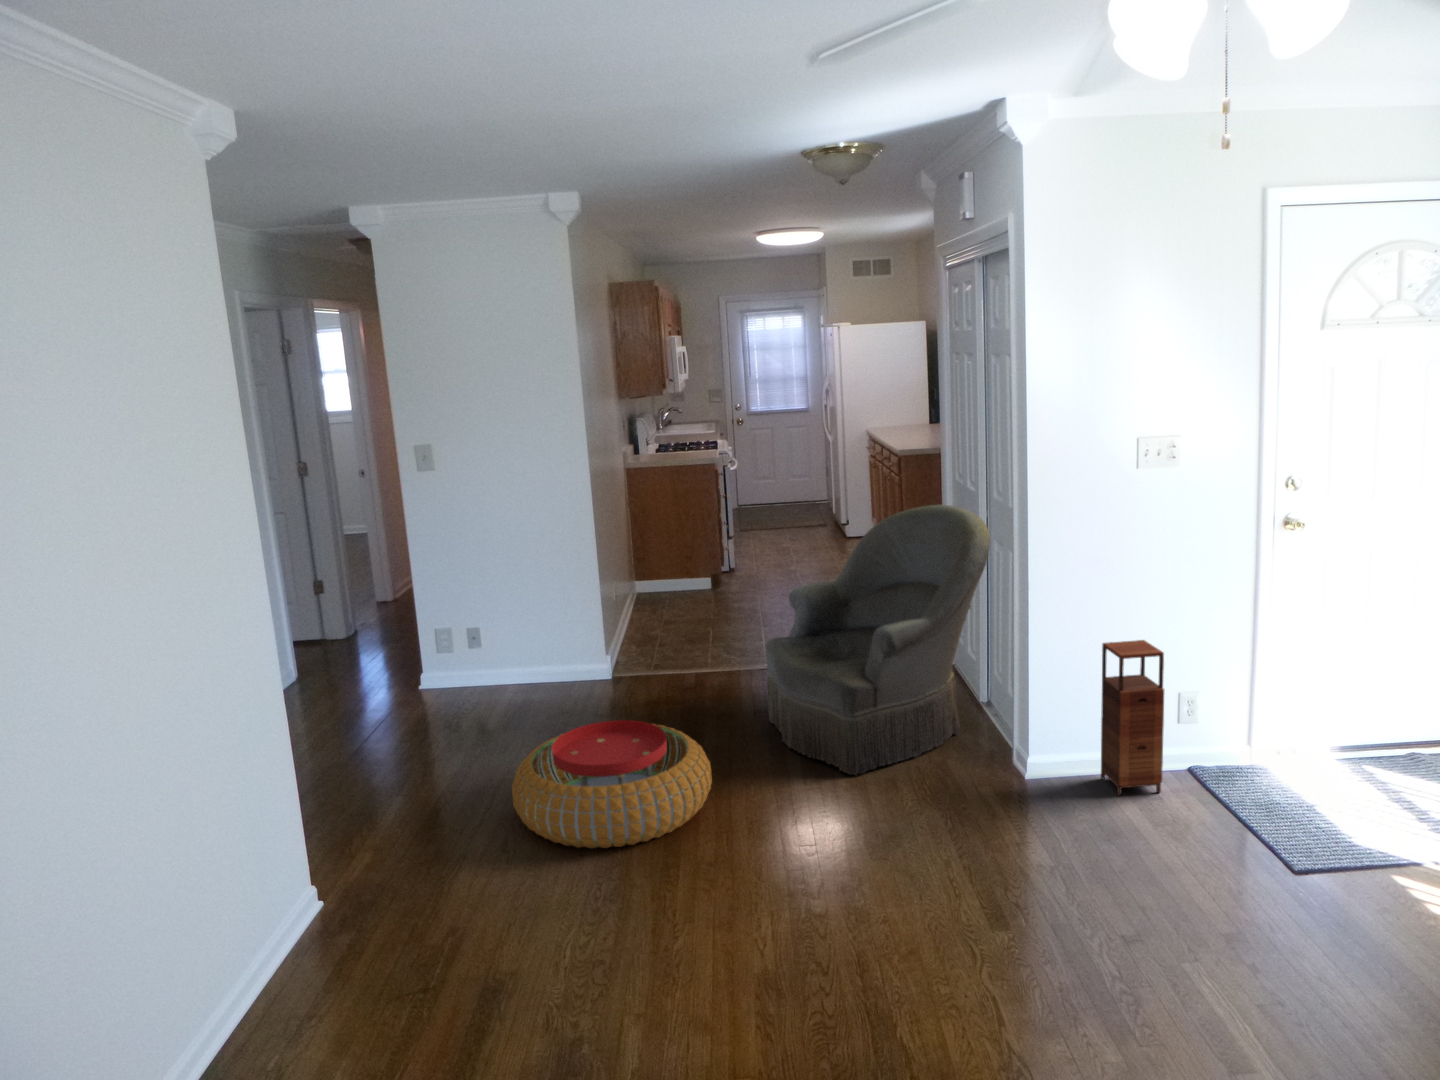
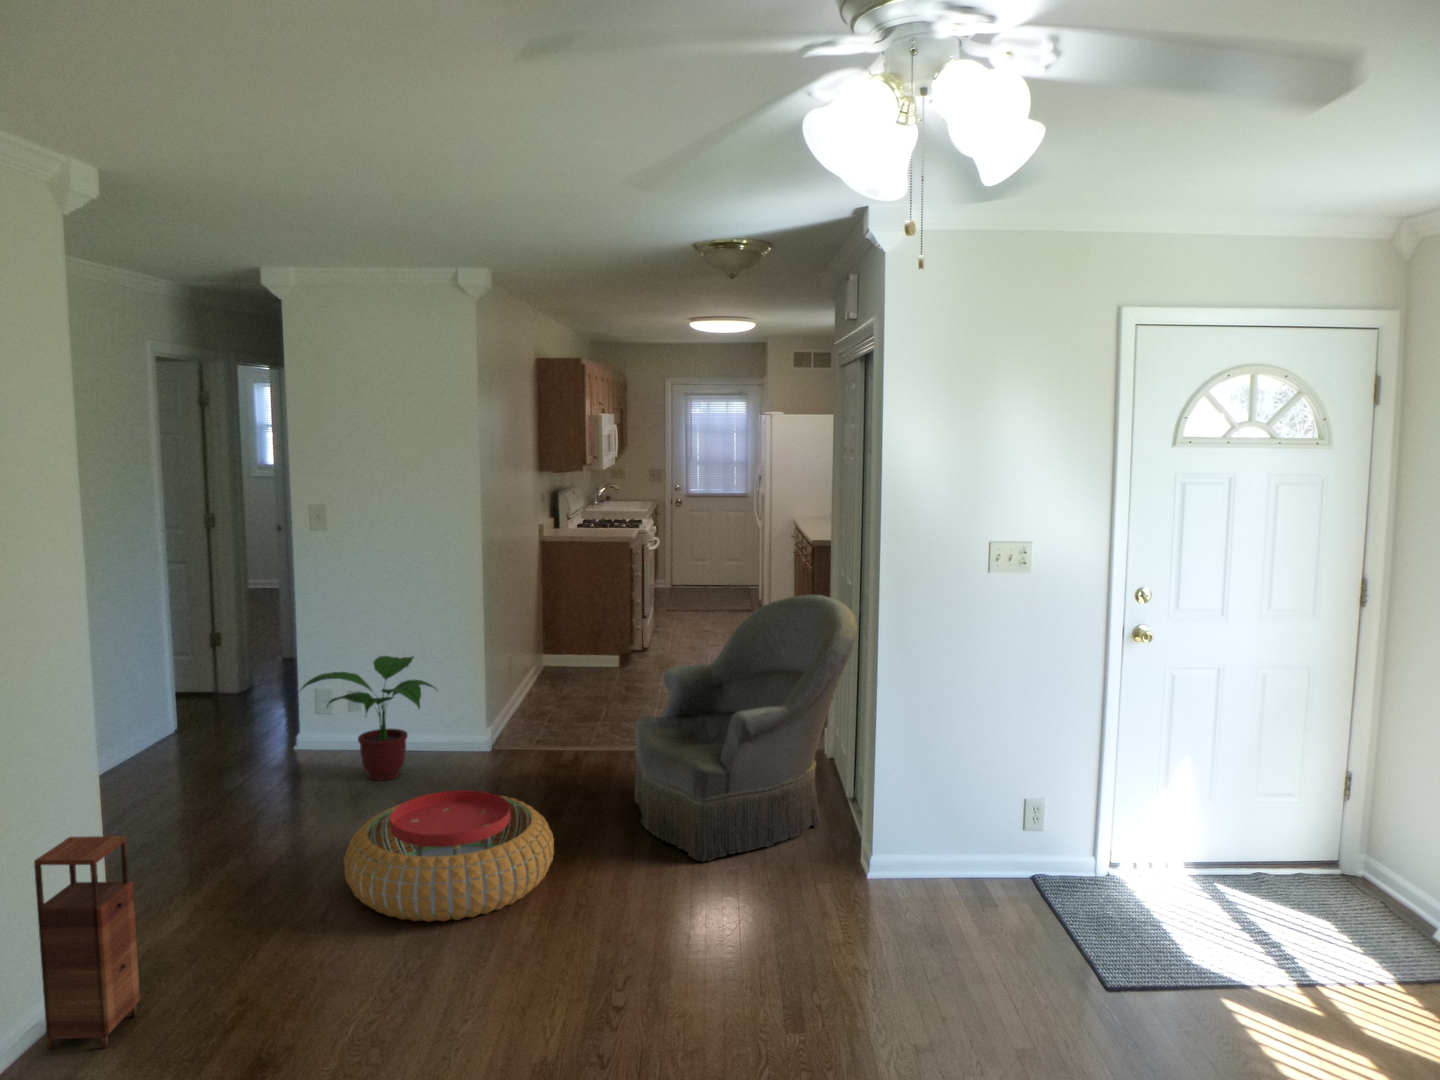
potted plant: none [424,593,559,716] -> present [301,656,435,780]
storage cabinet: present [1101,640,1164,796] -> present [34,836,140,1049]

